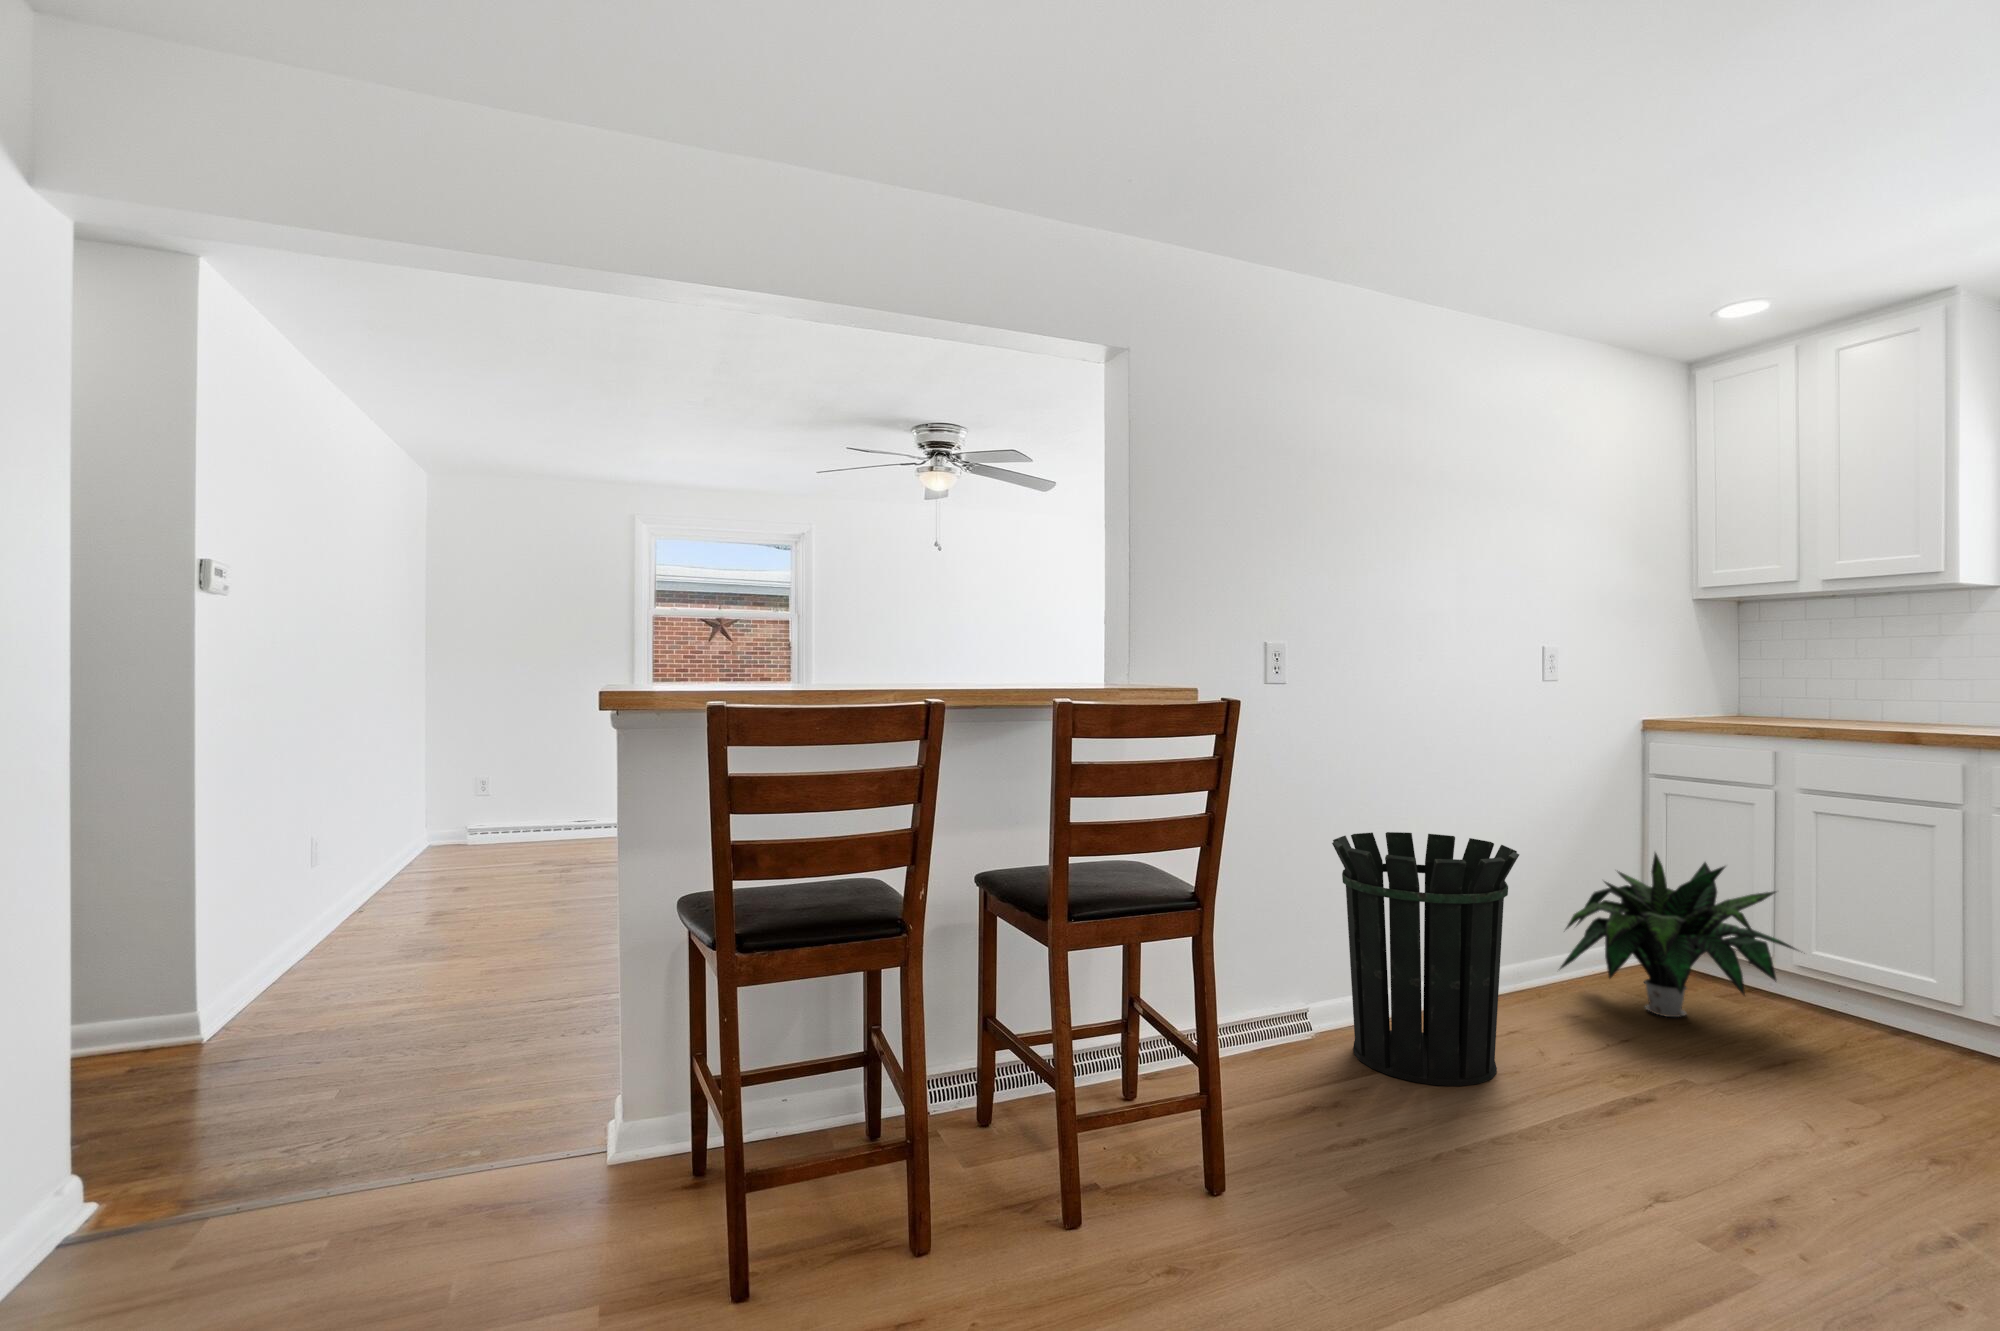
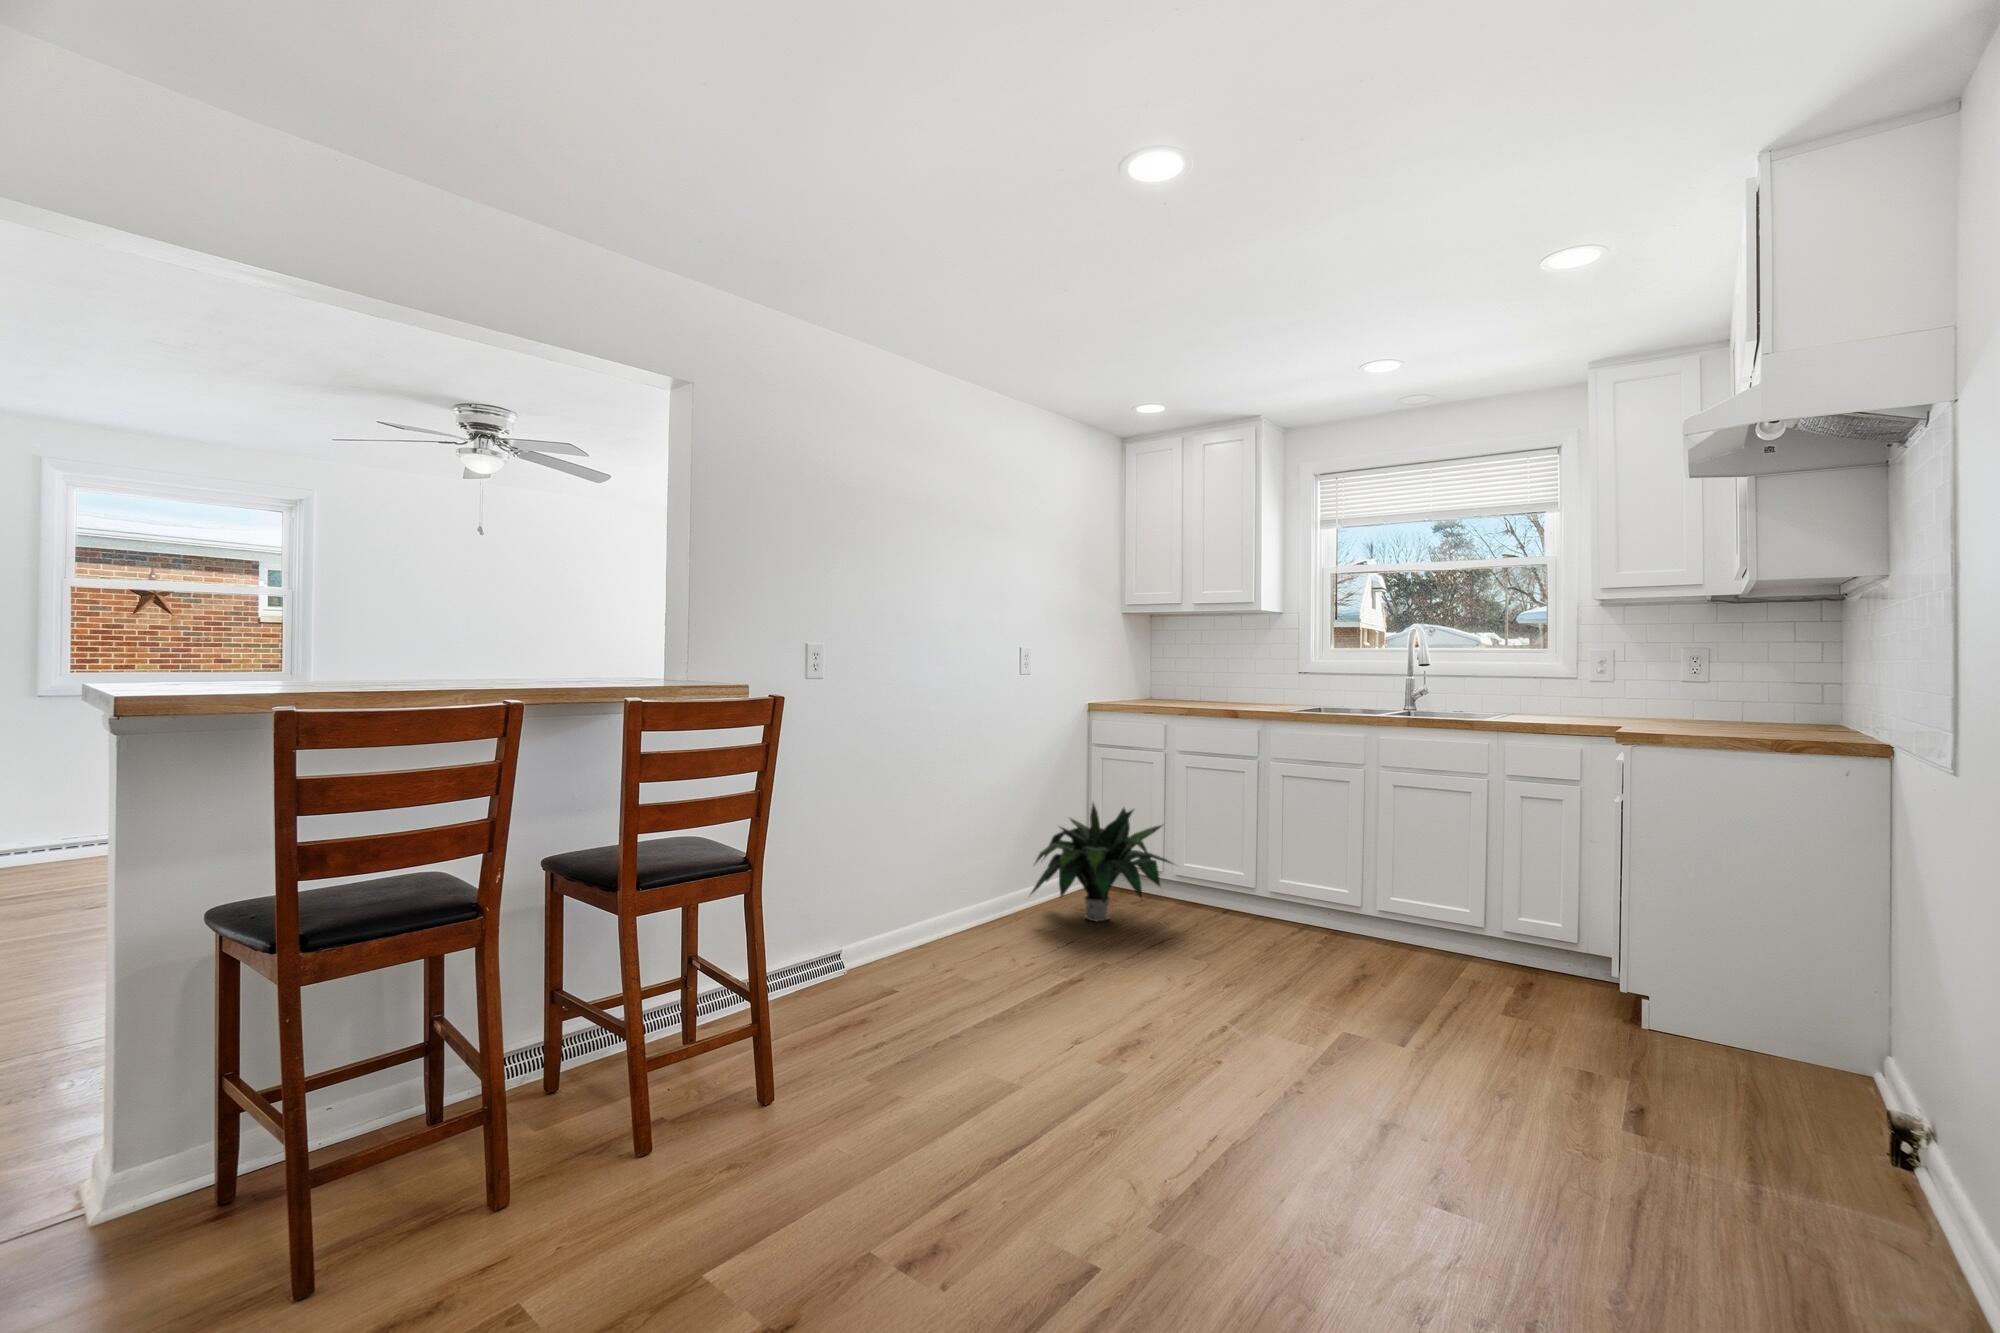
waste bin: present [1332,832,1519,1086] -> none [864,799,1000,993]

